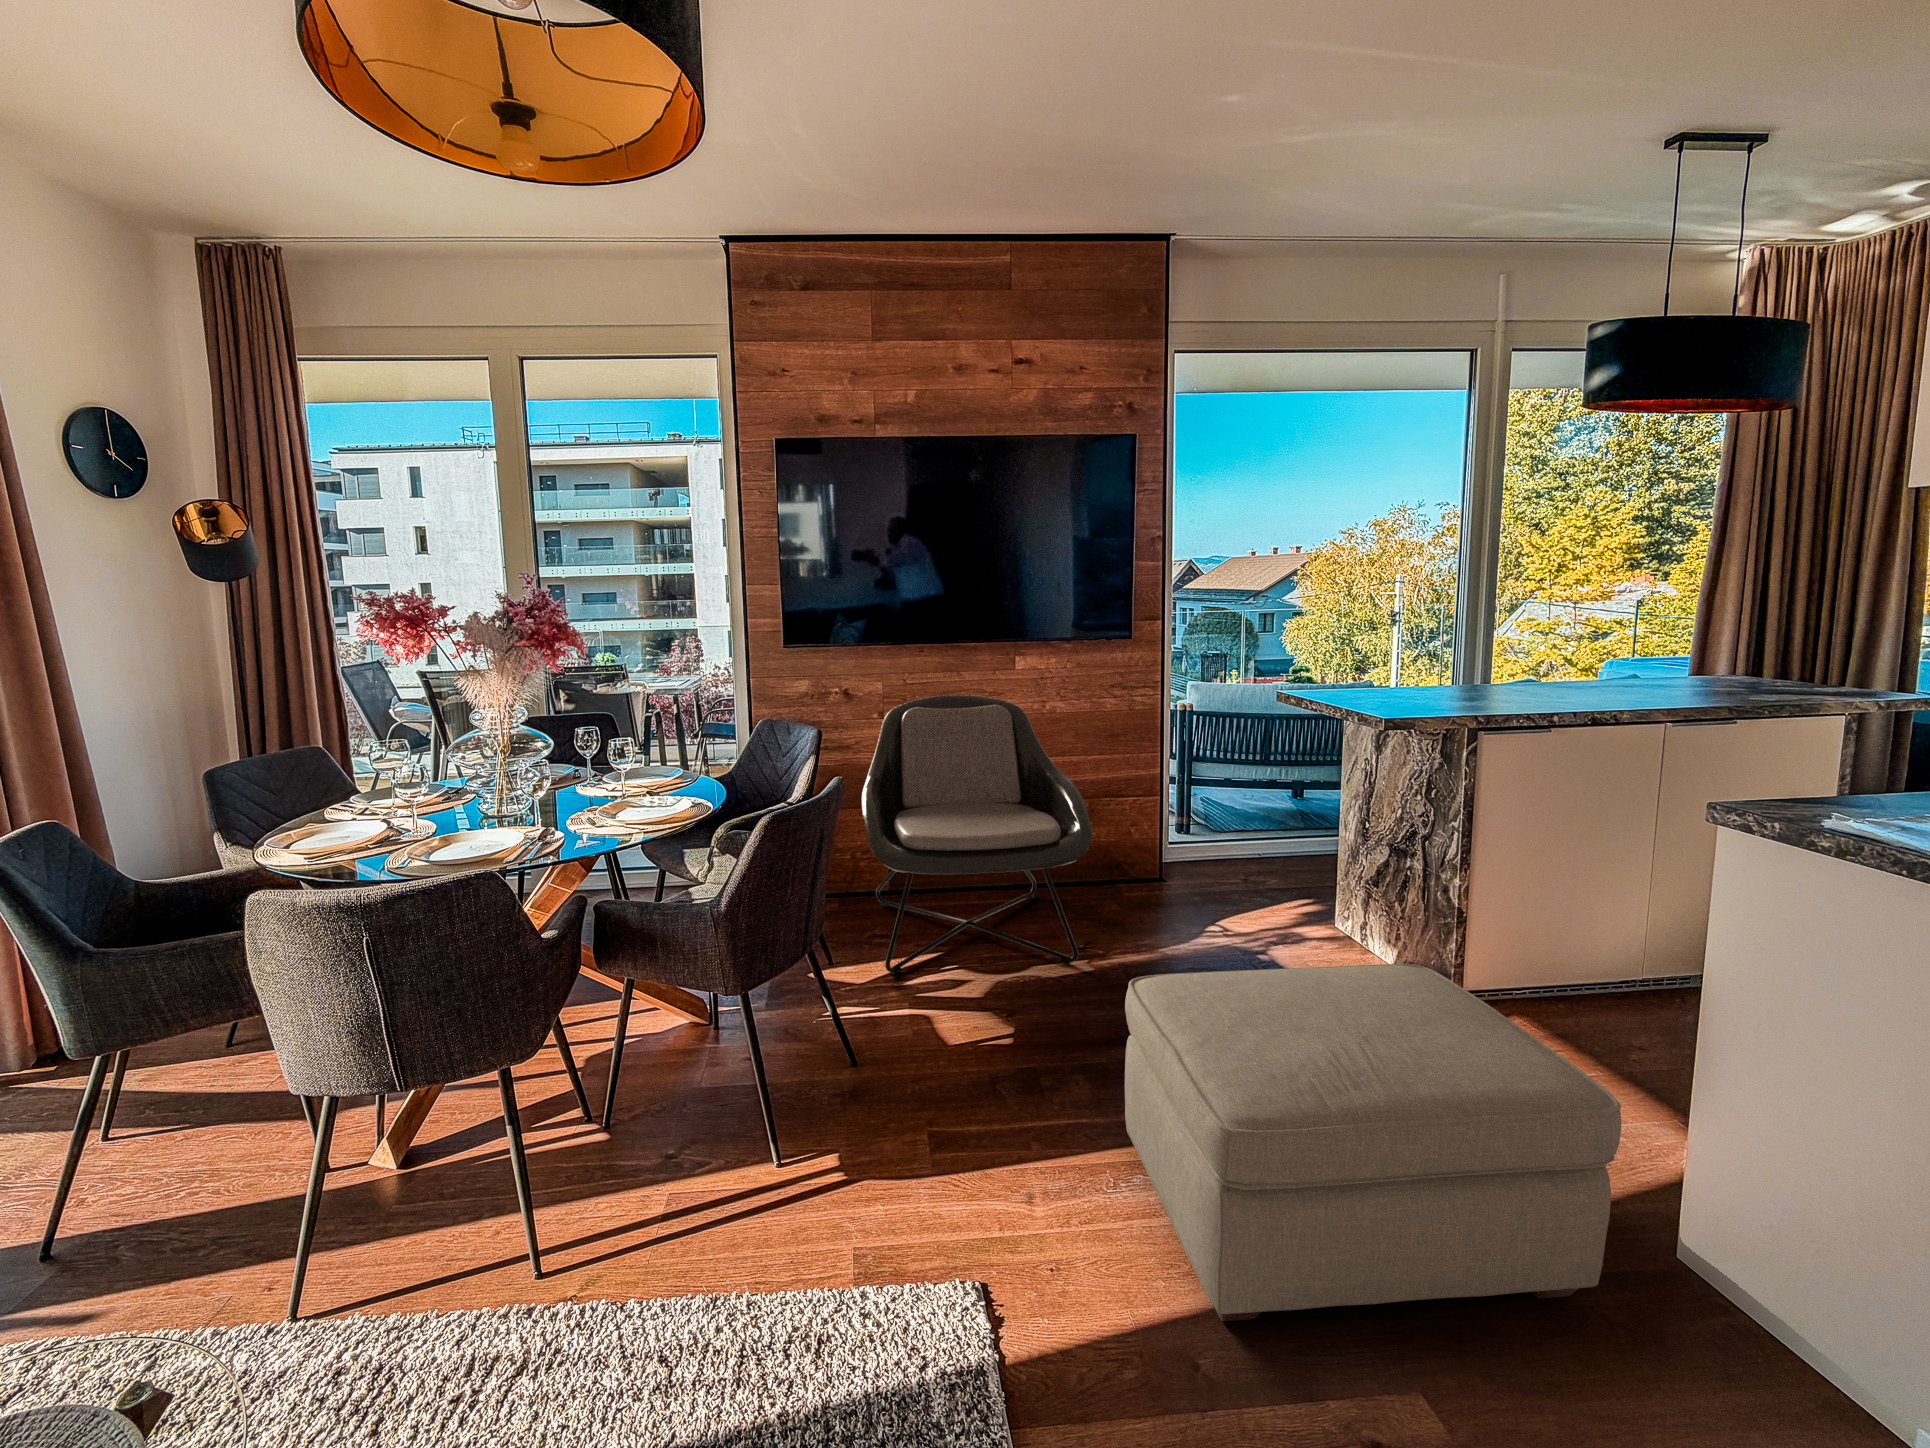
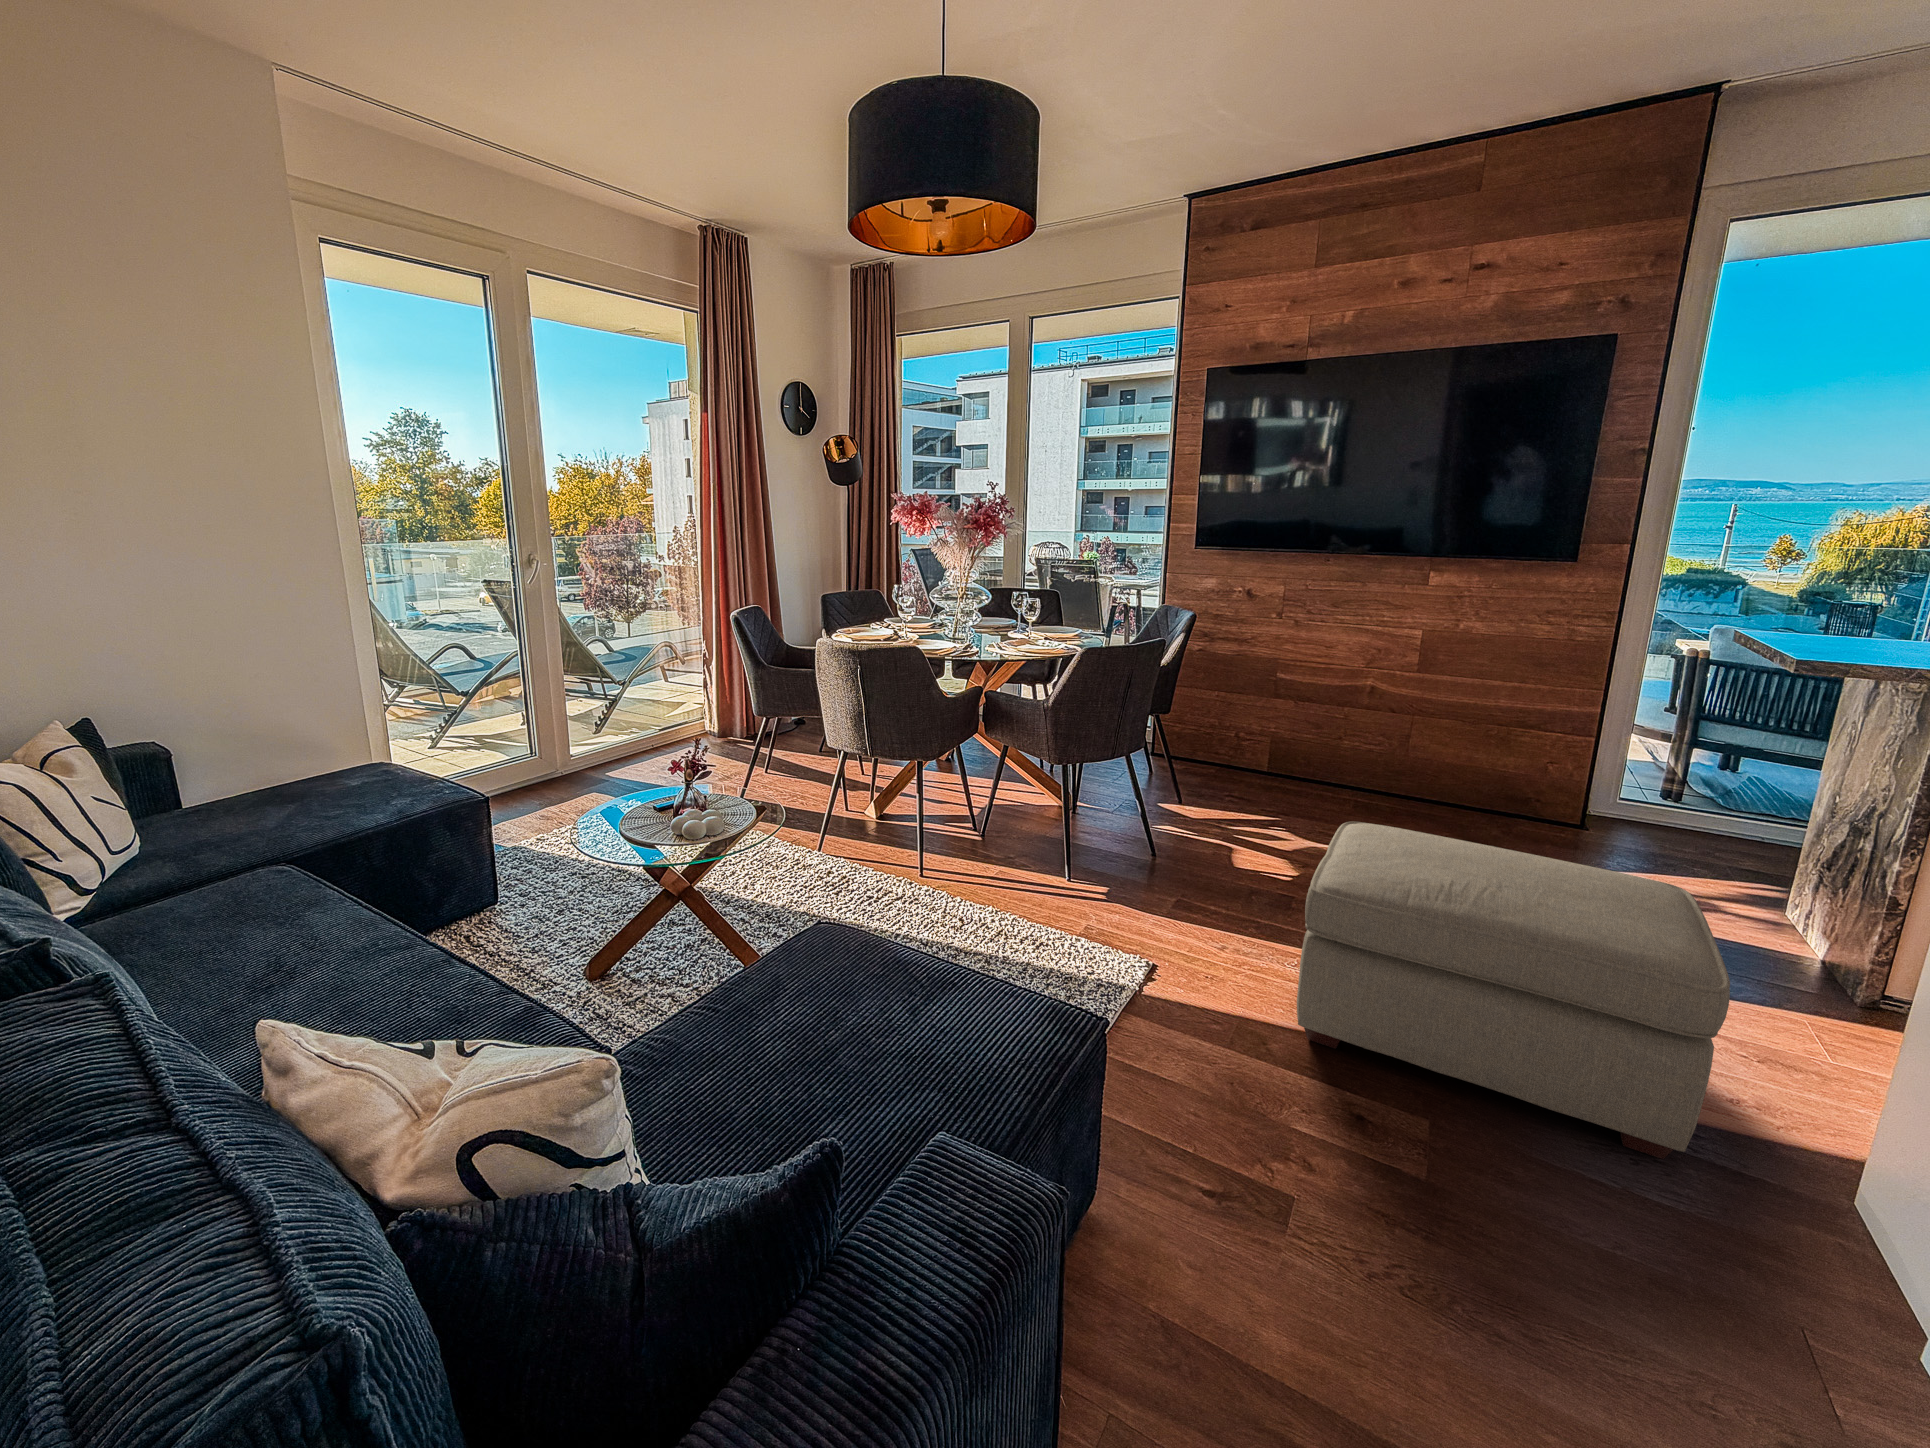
lounge chair: present [862,695,1092,975] -> none [1220,602,1450,856]

